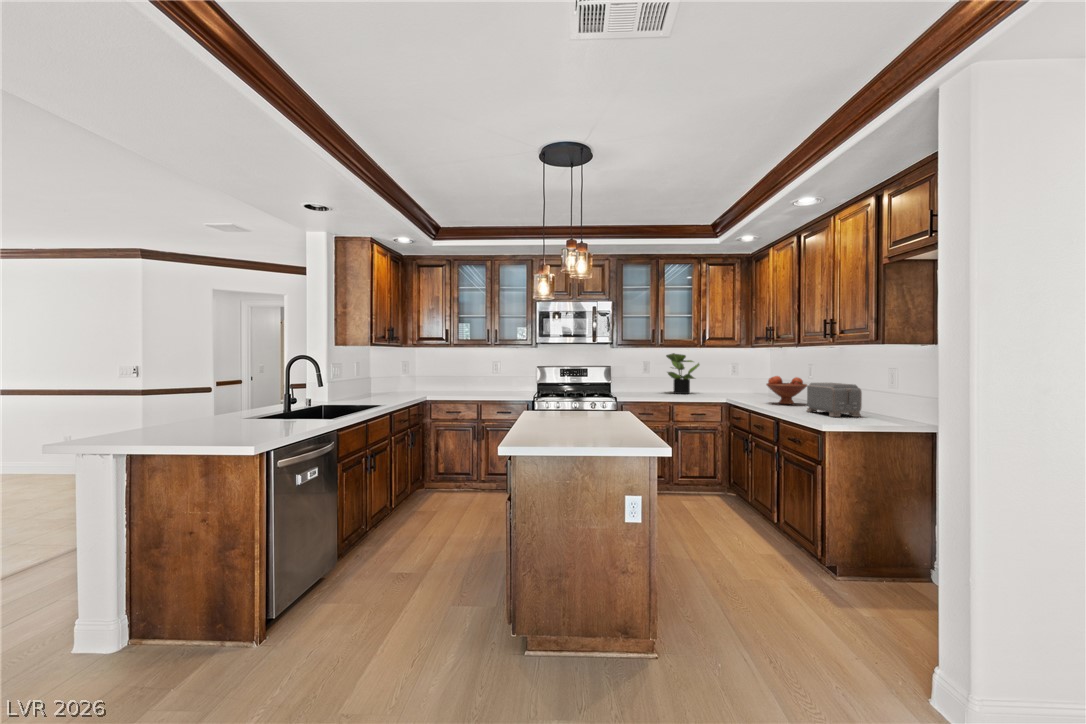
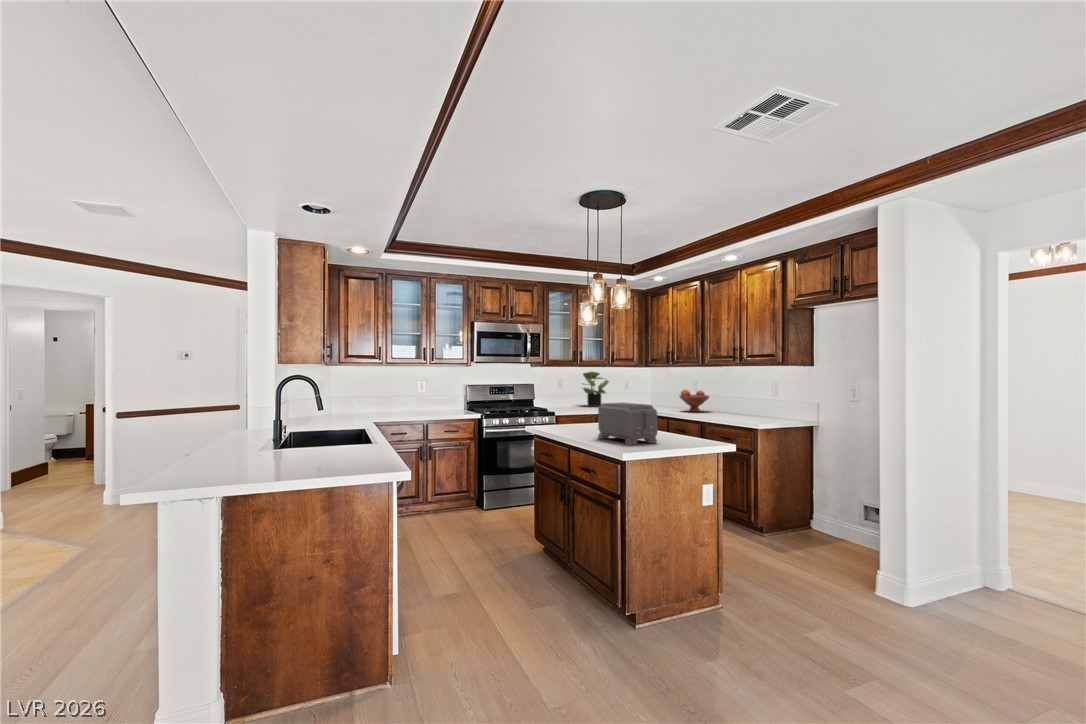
toaster: present [806,383,862,417] -> present [598,402,658,445]

